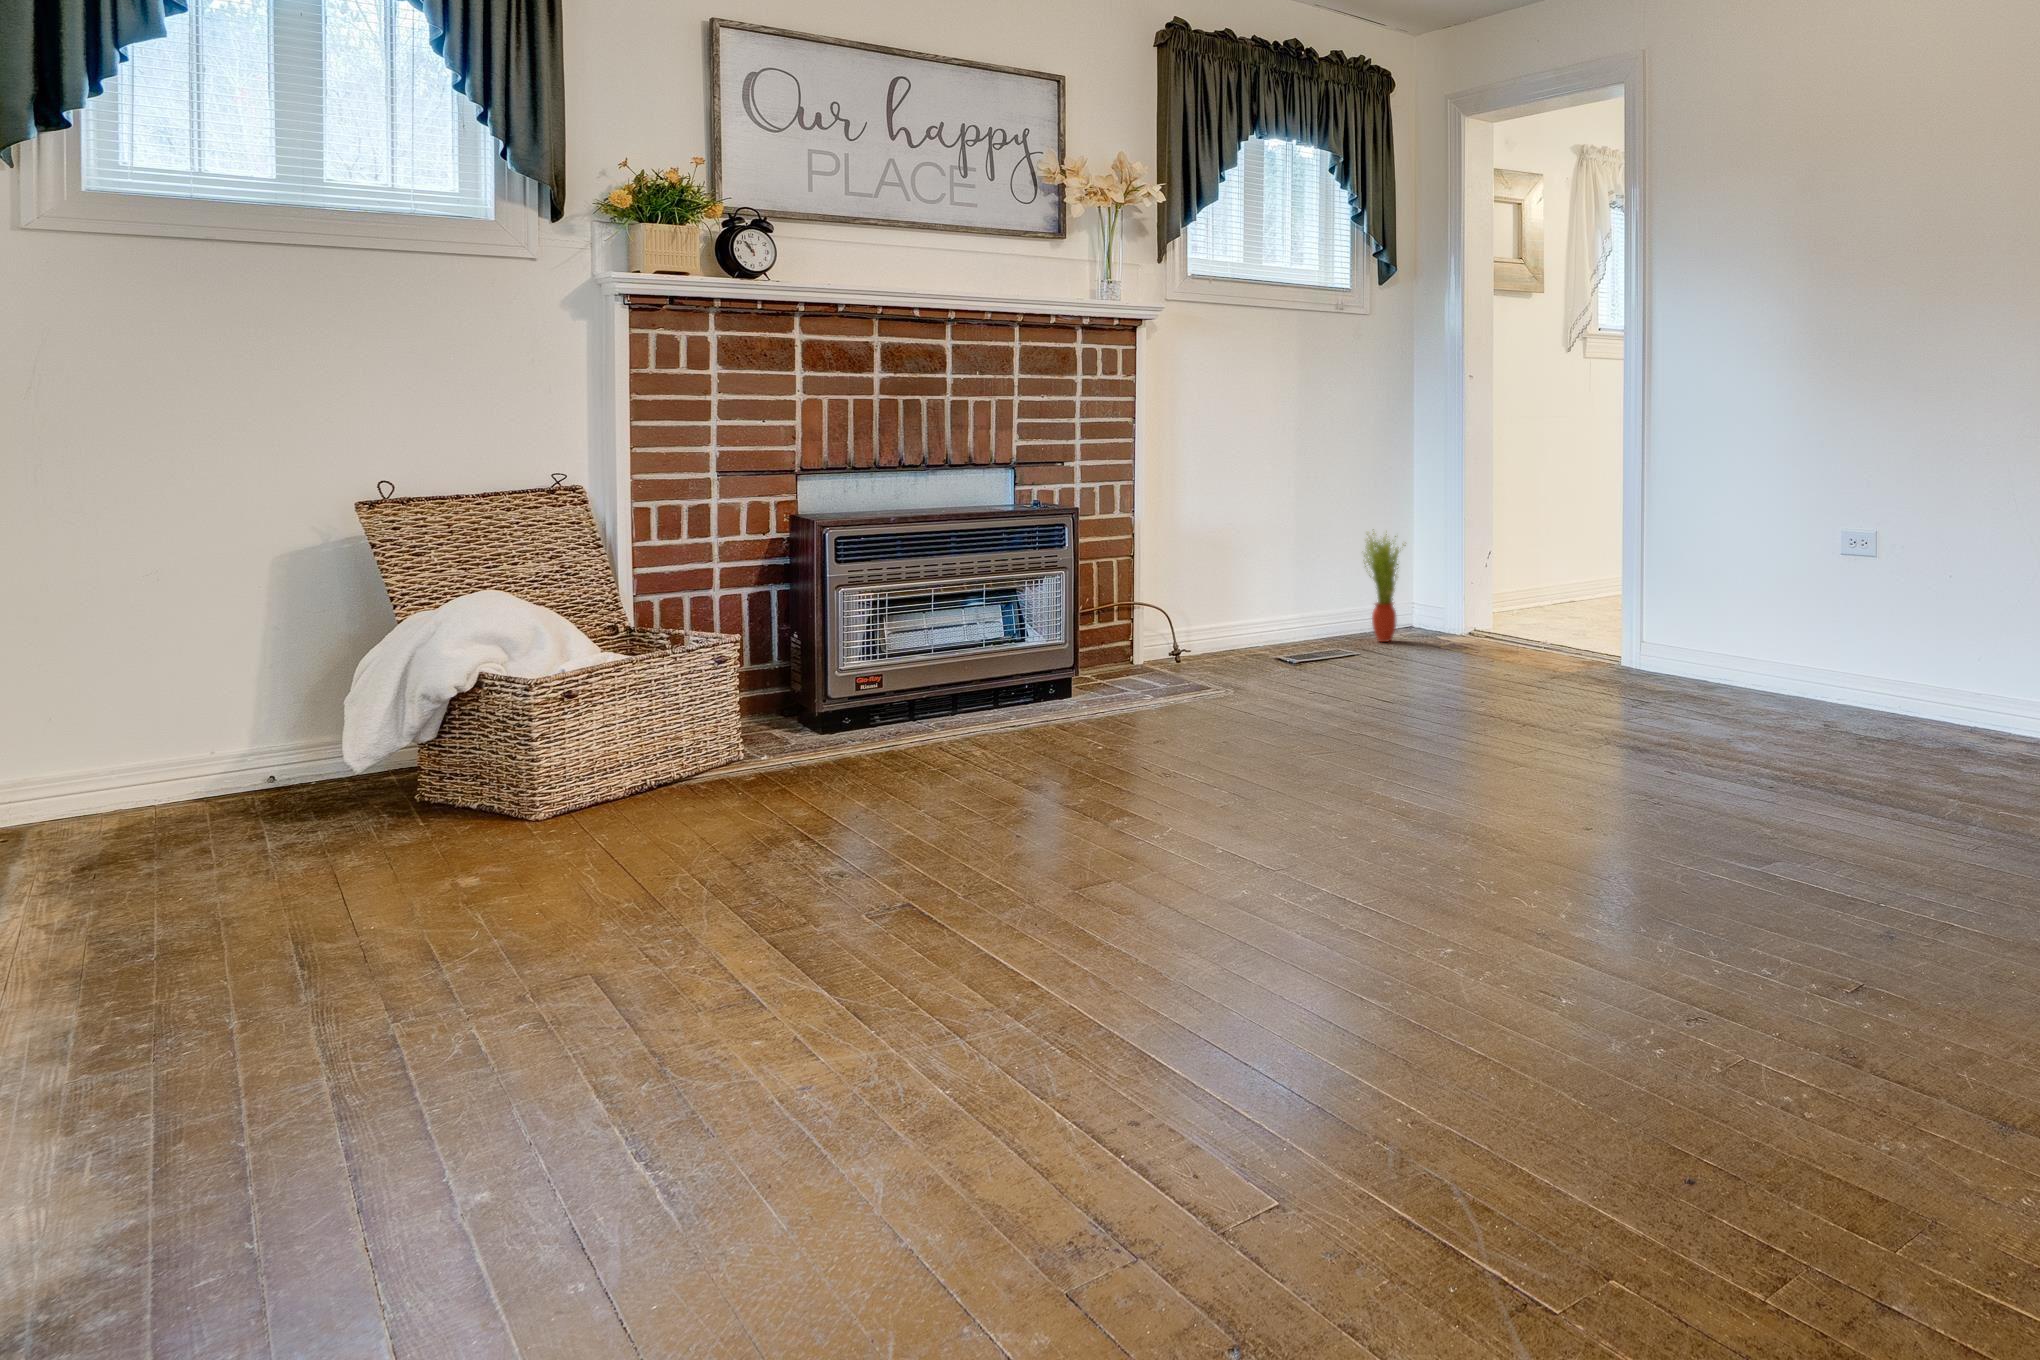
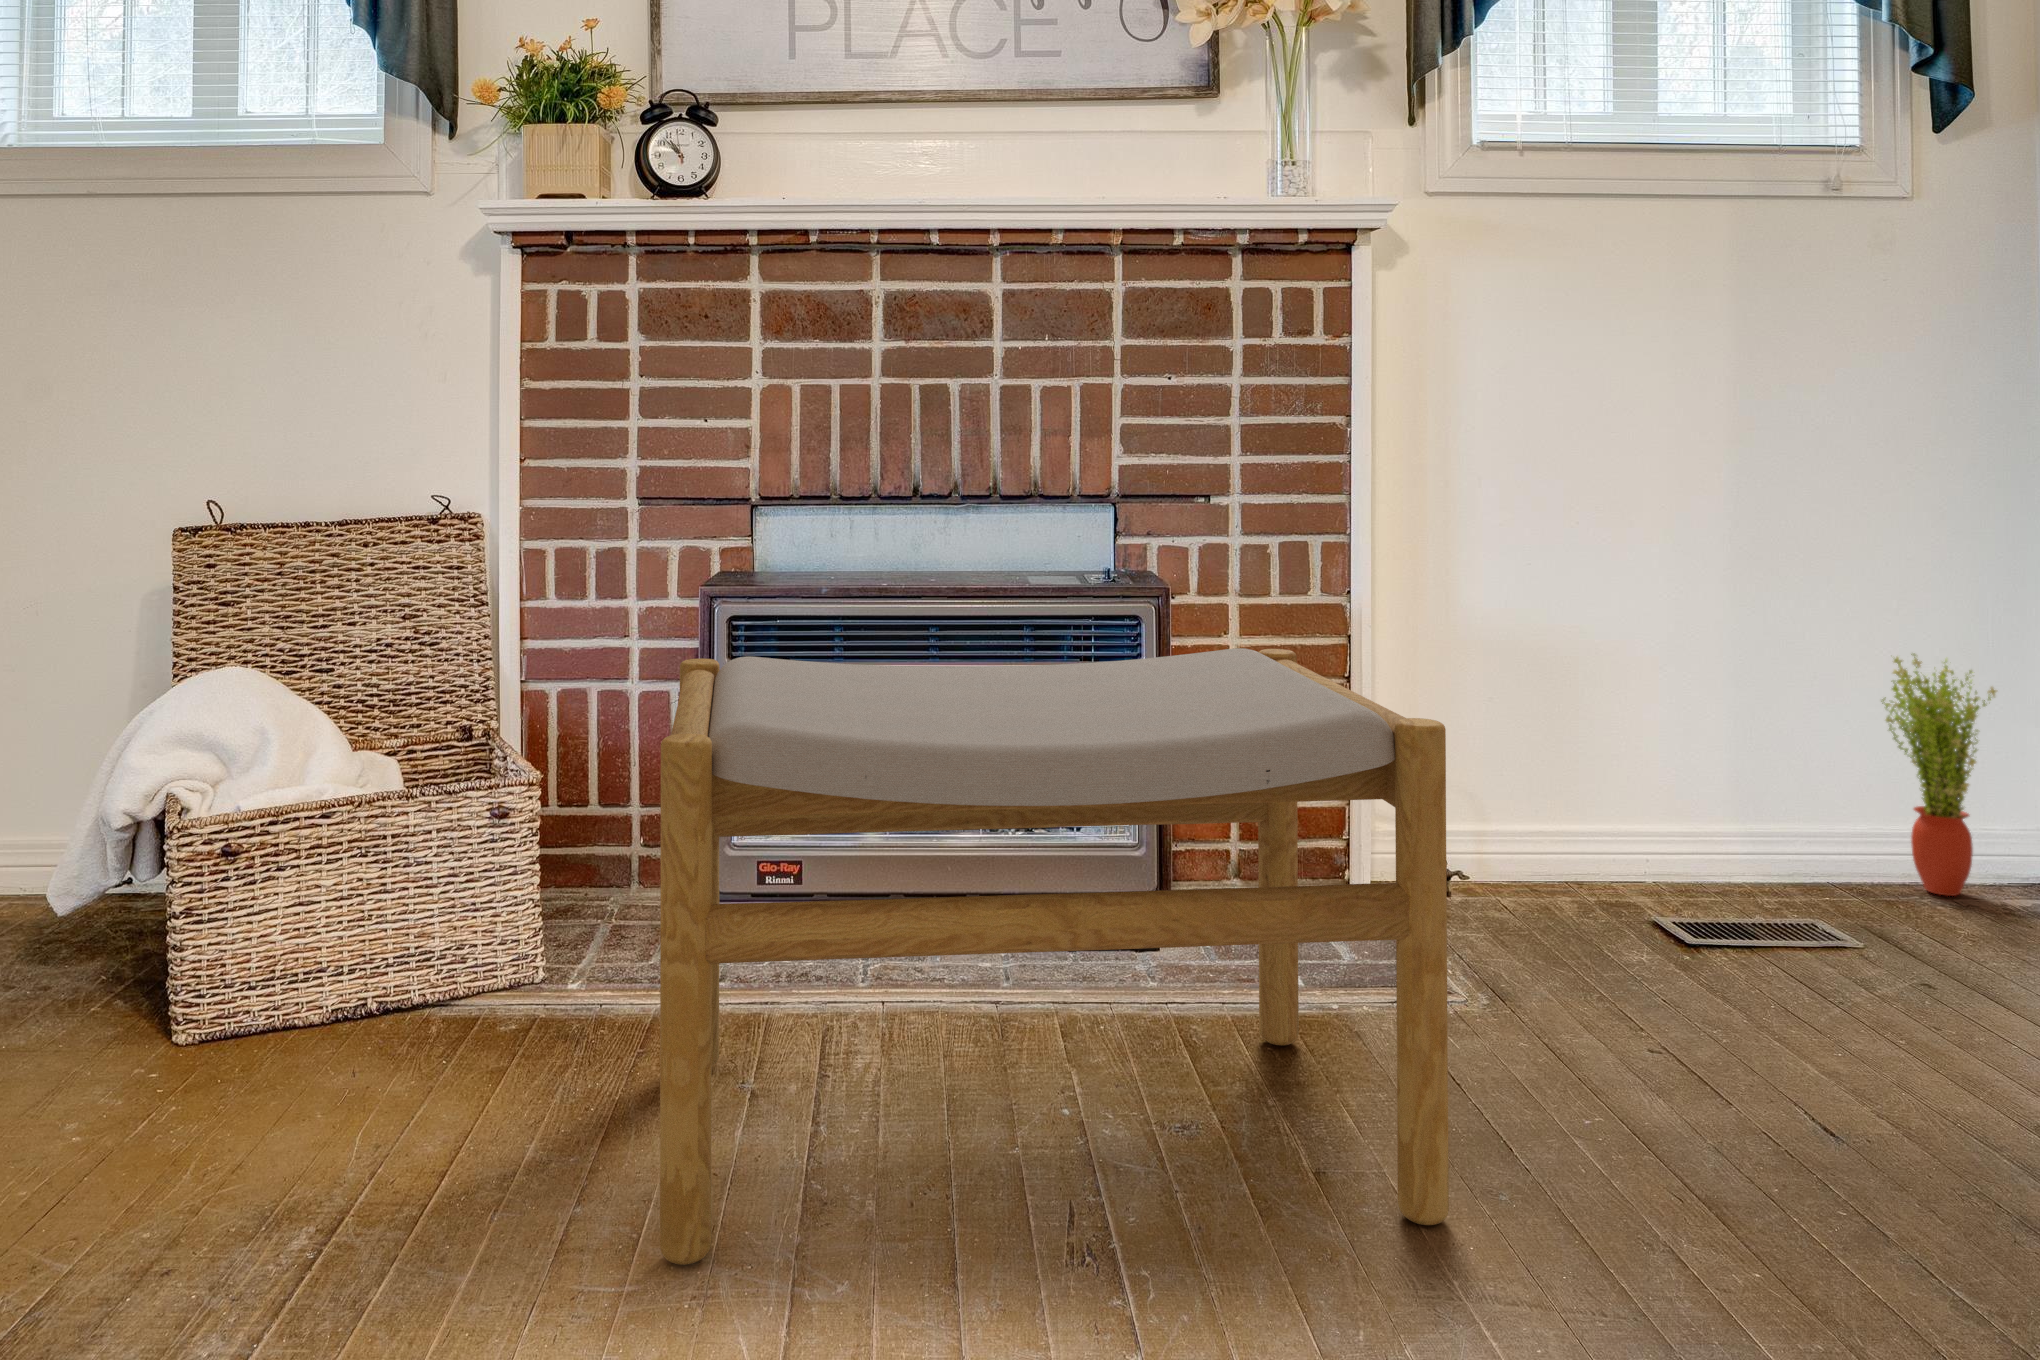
footstool: none [883,523,1284,795] -> present [660,648,1449,1265]

